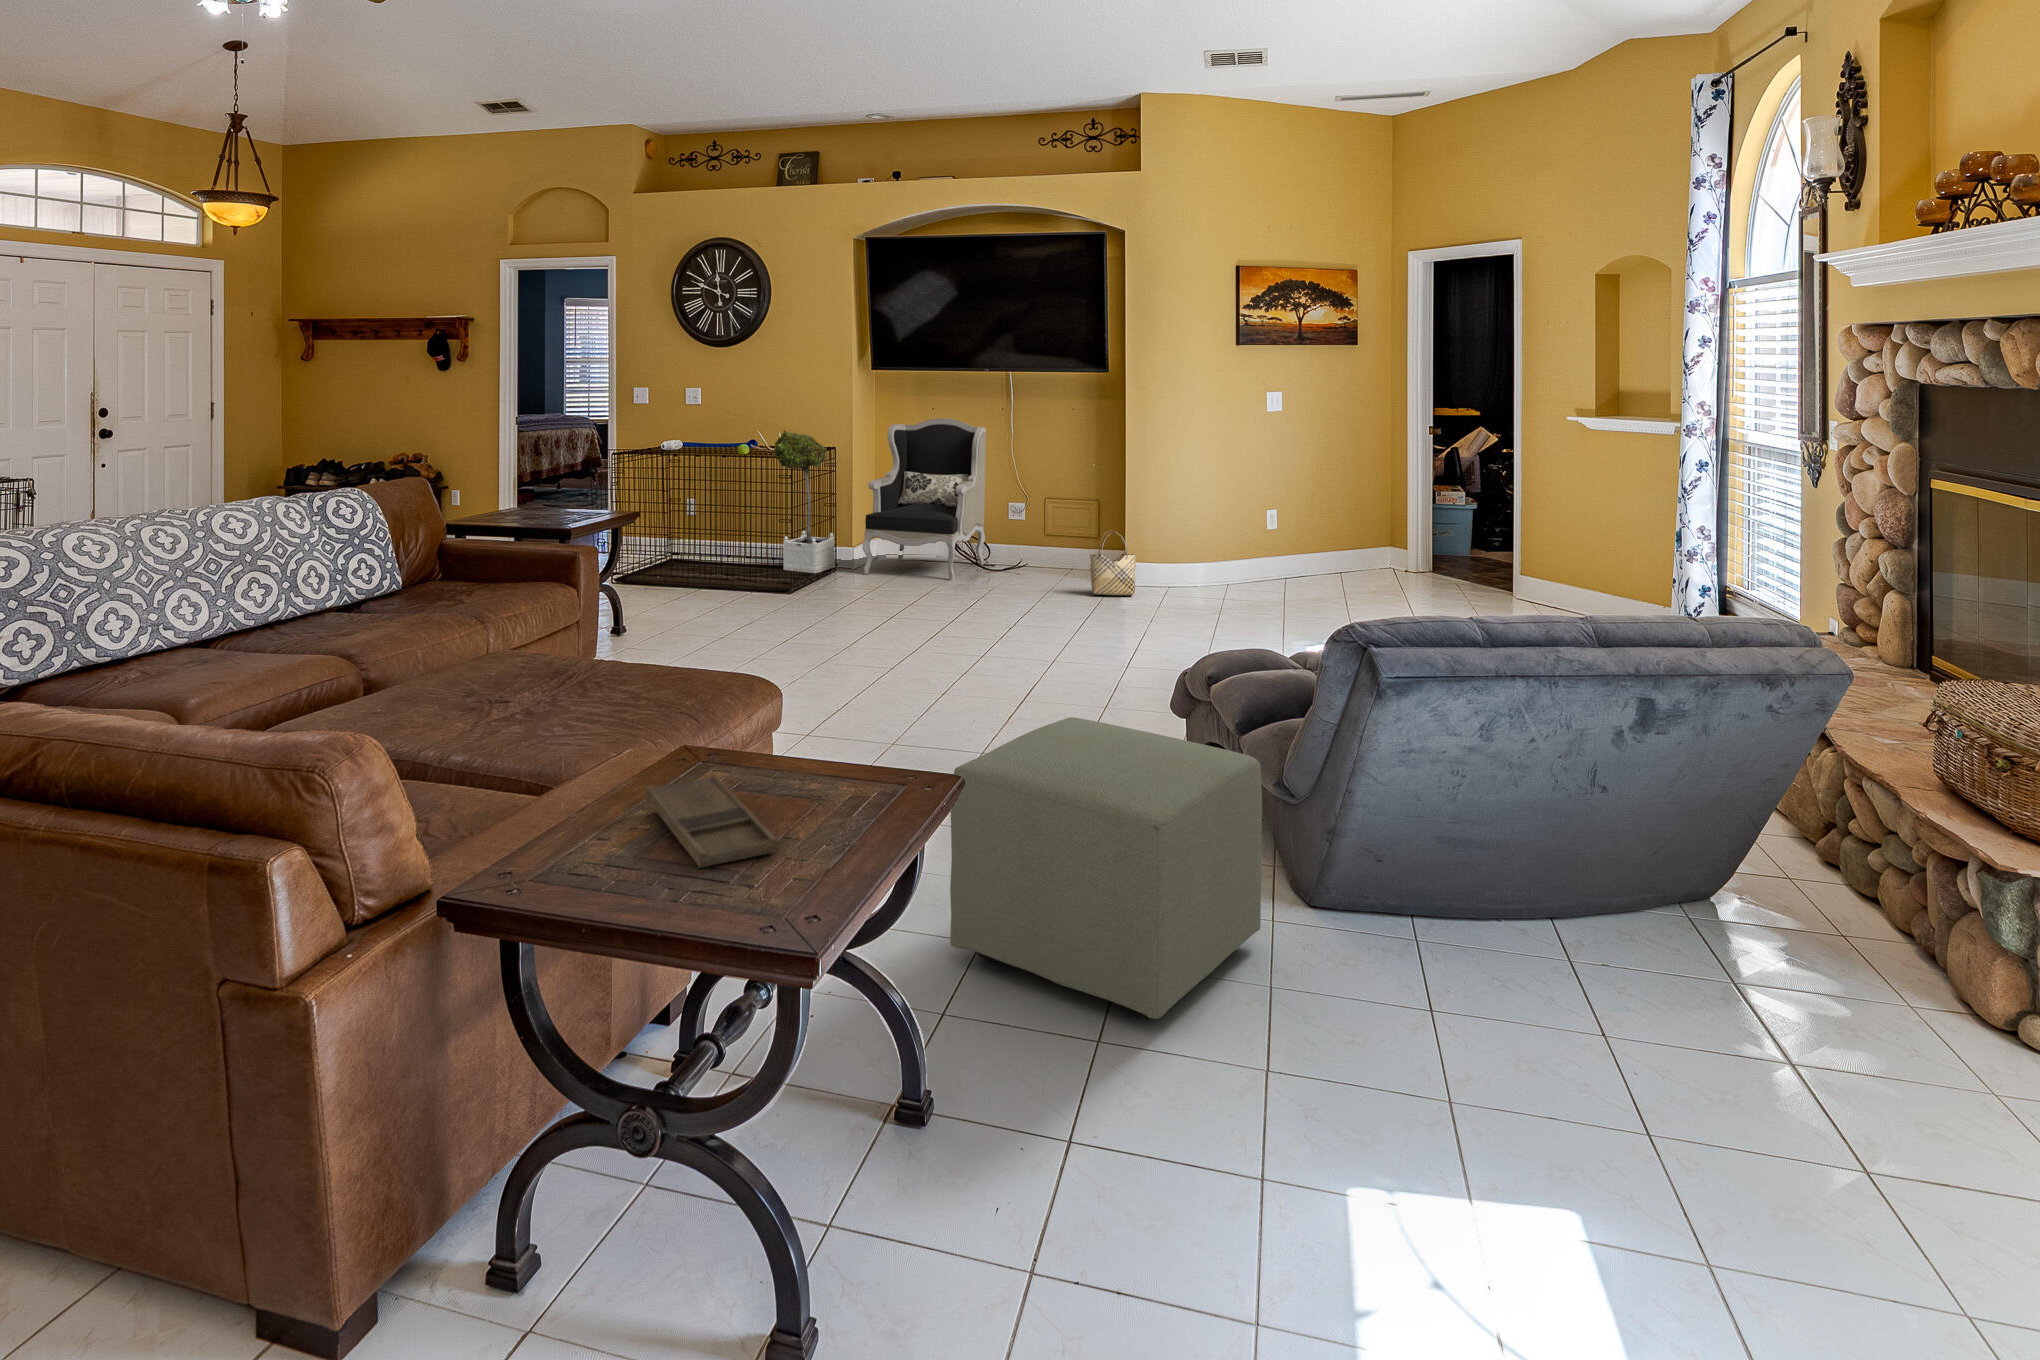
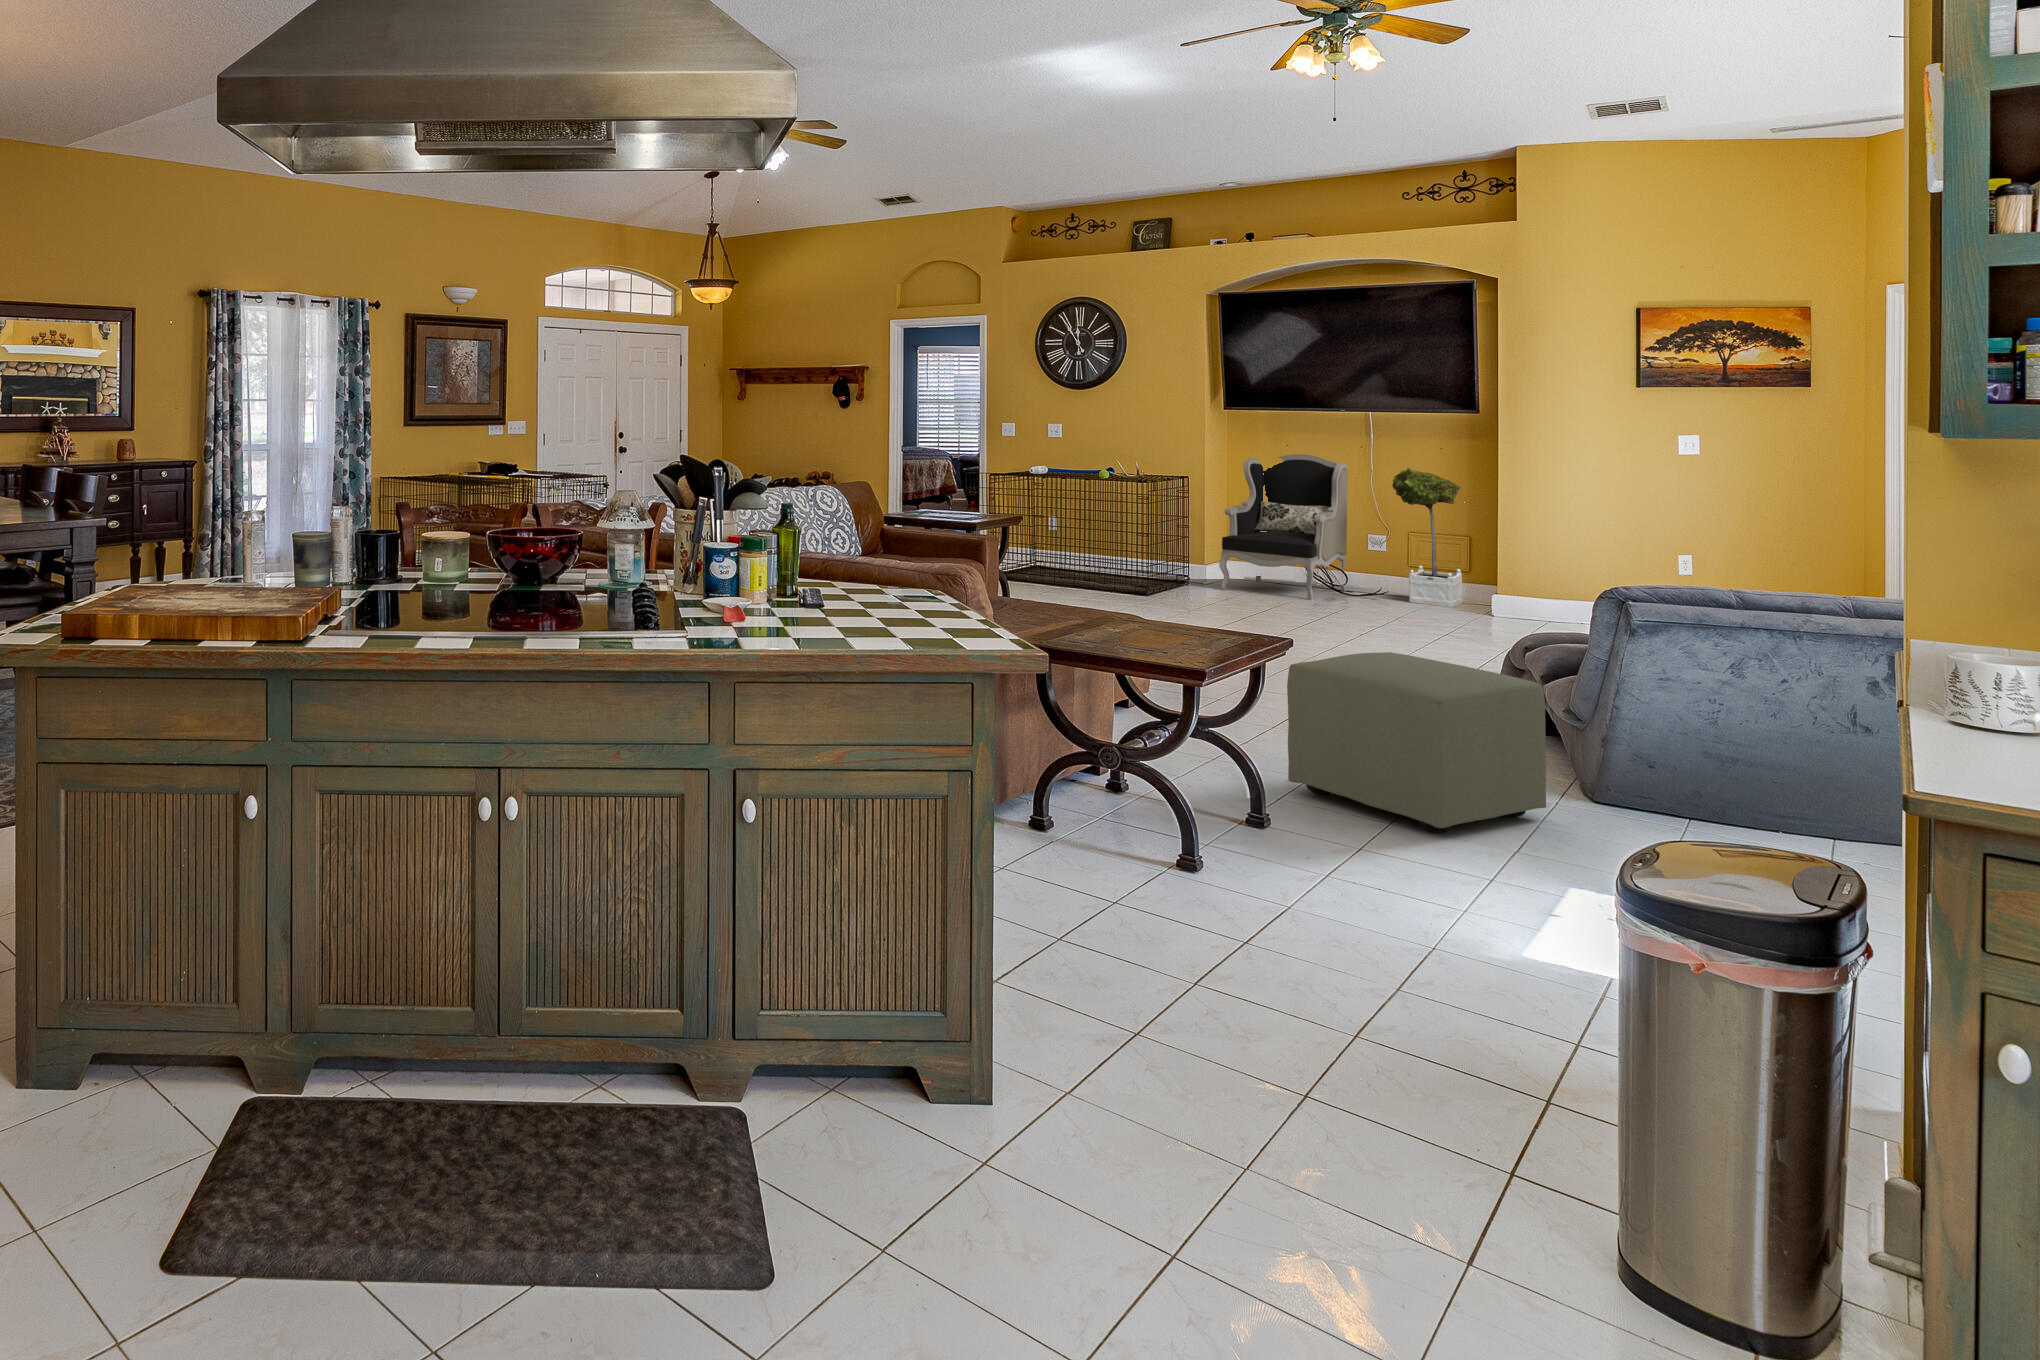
potted tree: present [774,430,835,573] -> present [1392,468,1463,607]
woven basket: present [1090,530,1136,596] -> none [1459,562,1513,624]
tray: present [646,775,777,868] -> none [1095,618,1174,648]

